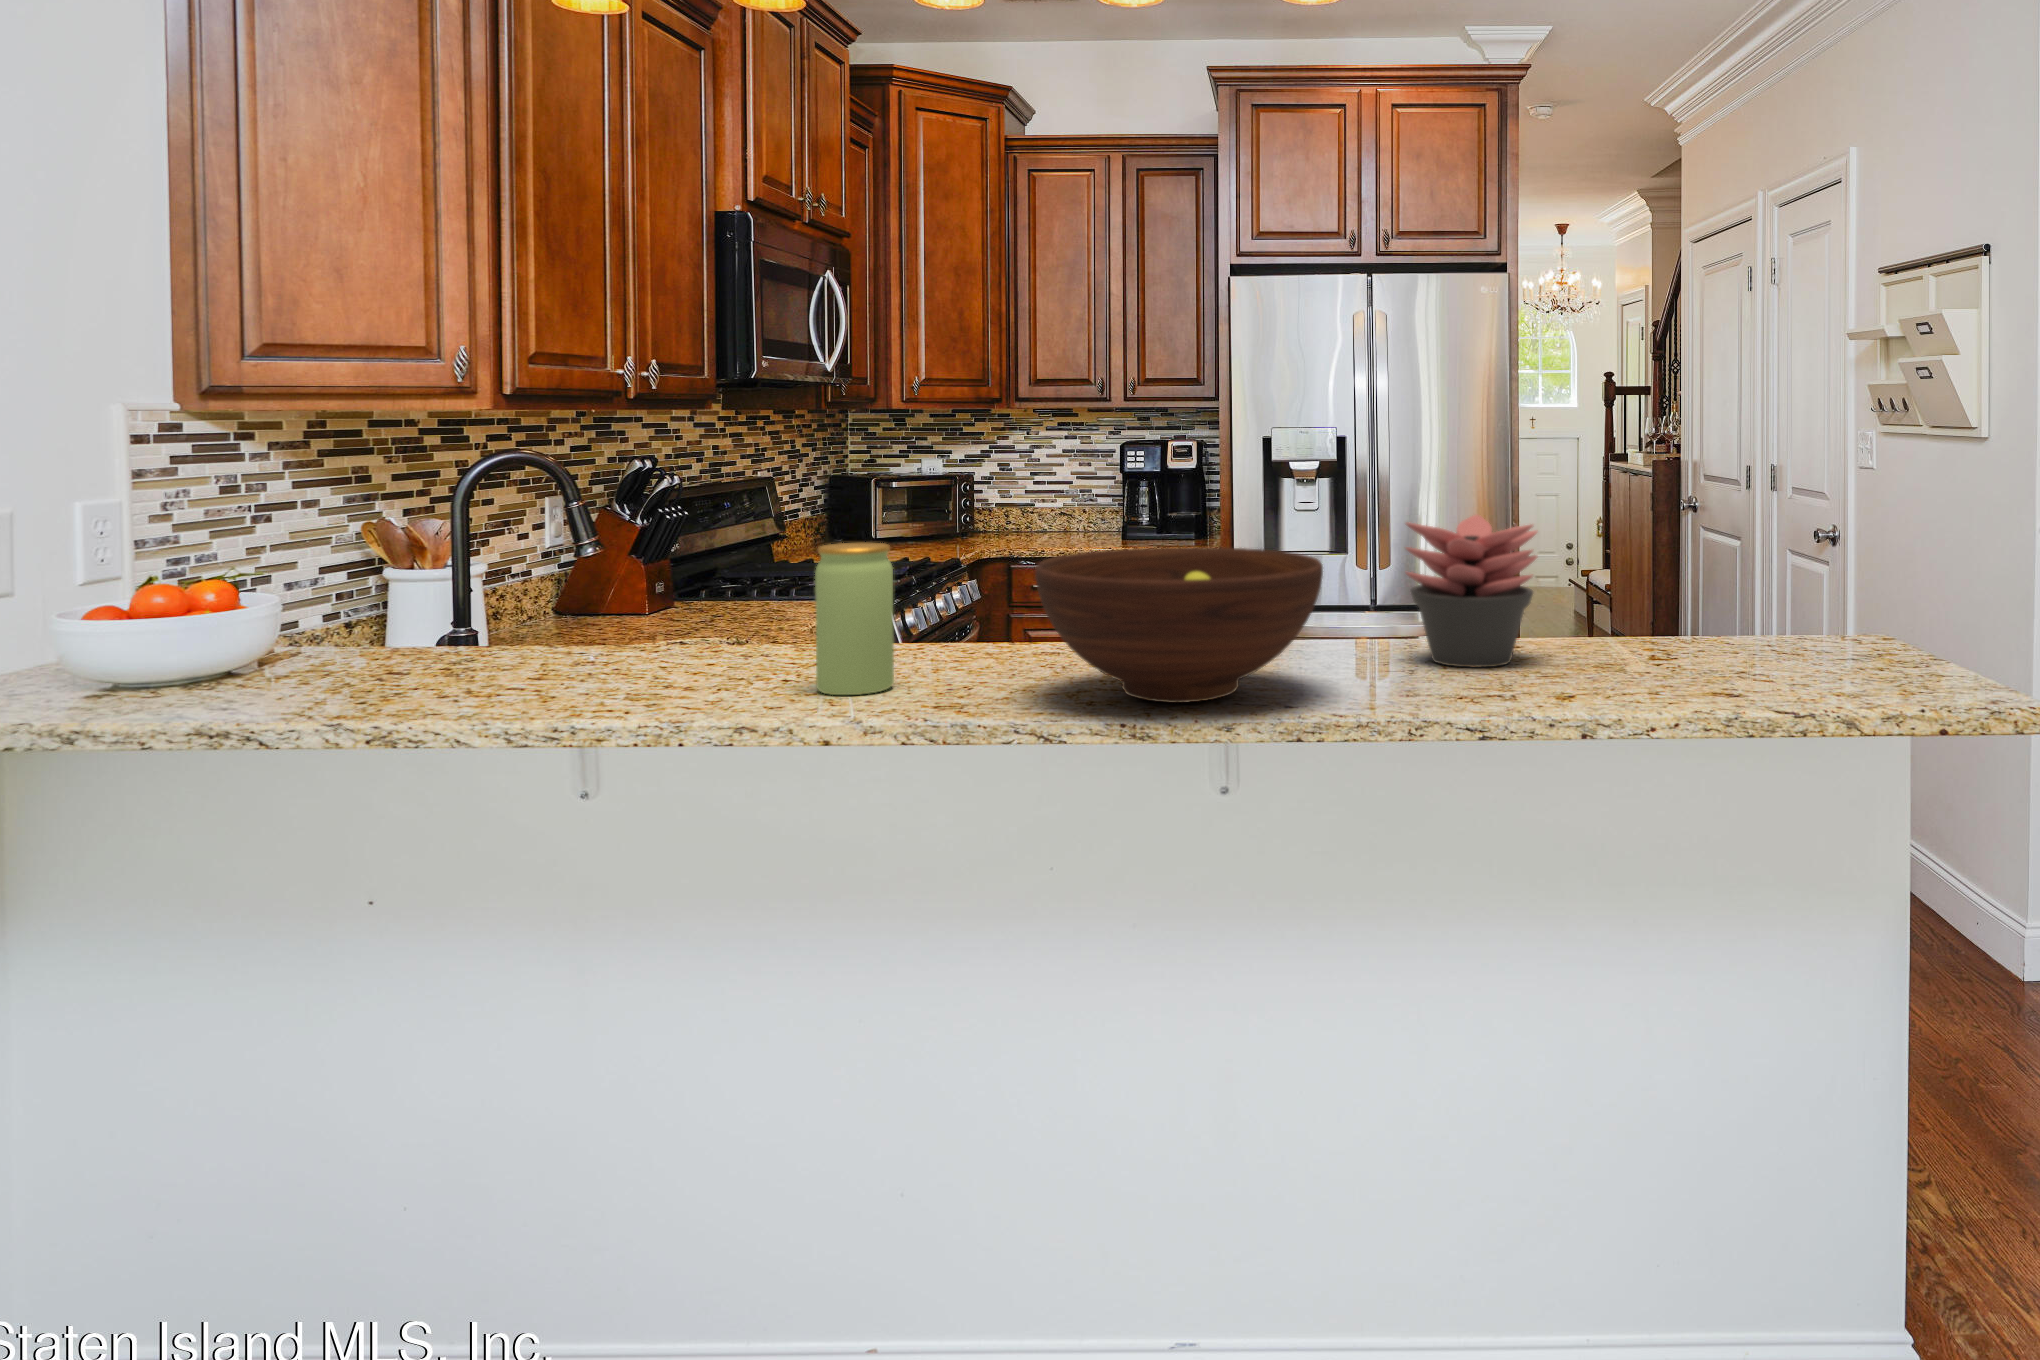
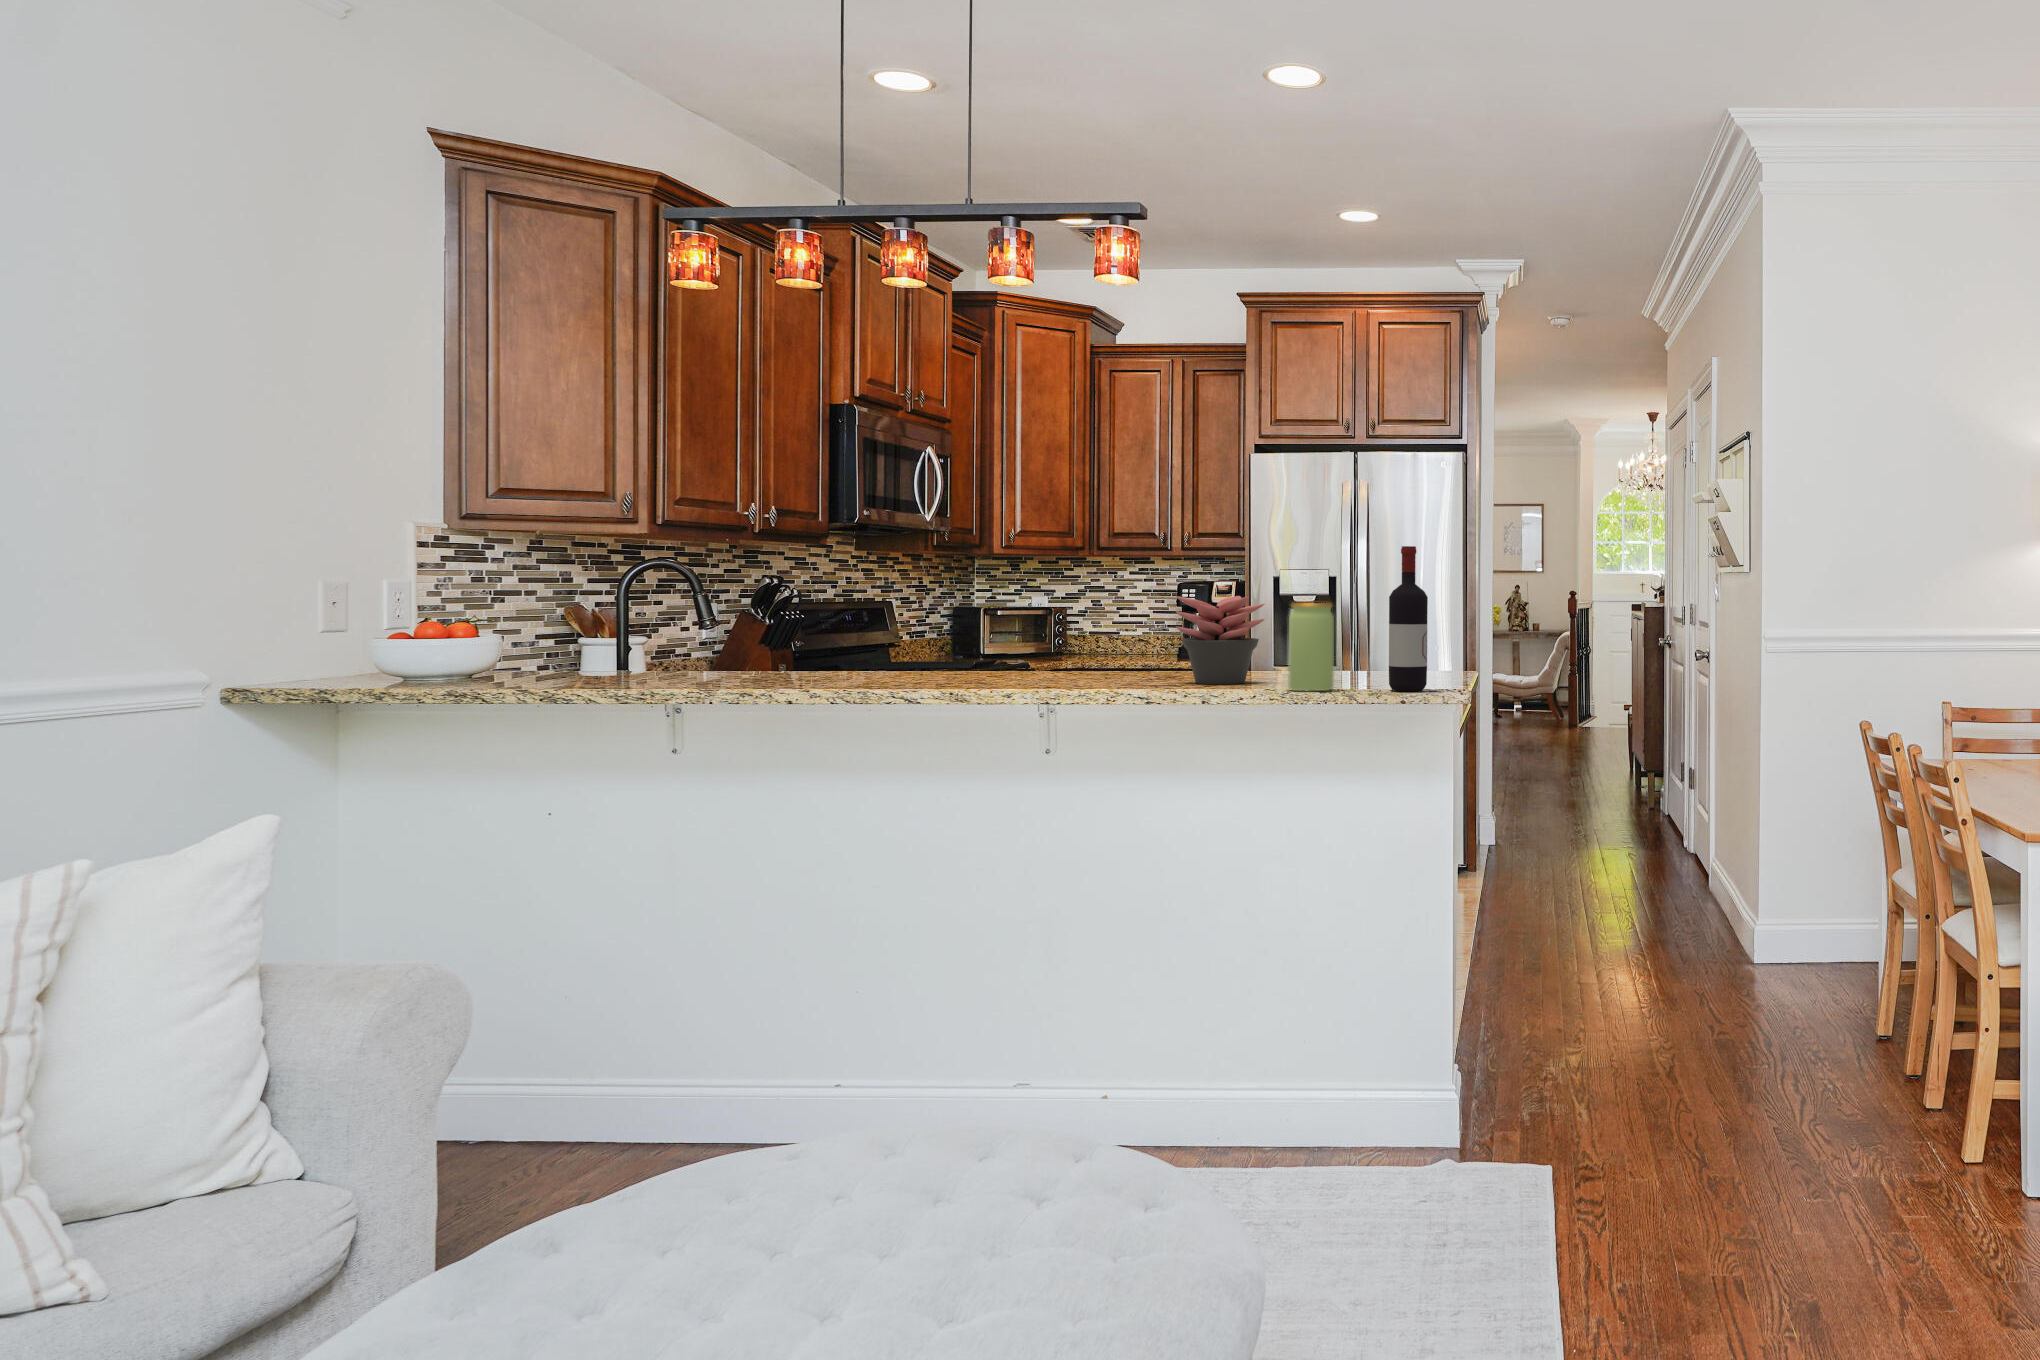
wine bottle: none [1846,448,1918,702] -> present [1389,546,1428,692]
jar: present [815,543,894,695] -> present [1288,603,1334,691]
fruit bowl: present [1035,547,1323,703] -> none [920,608,1096,688]

